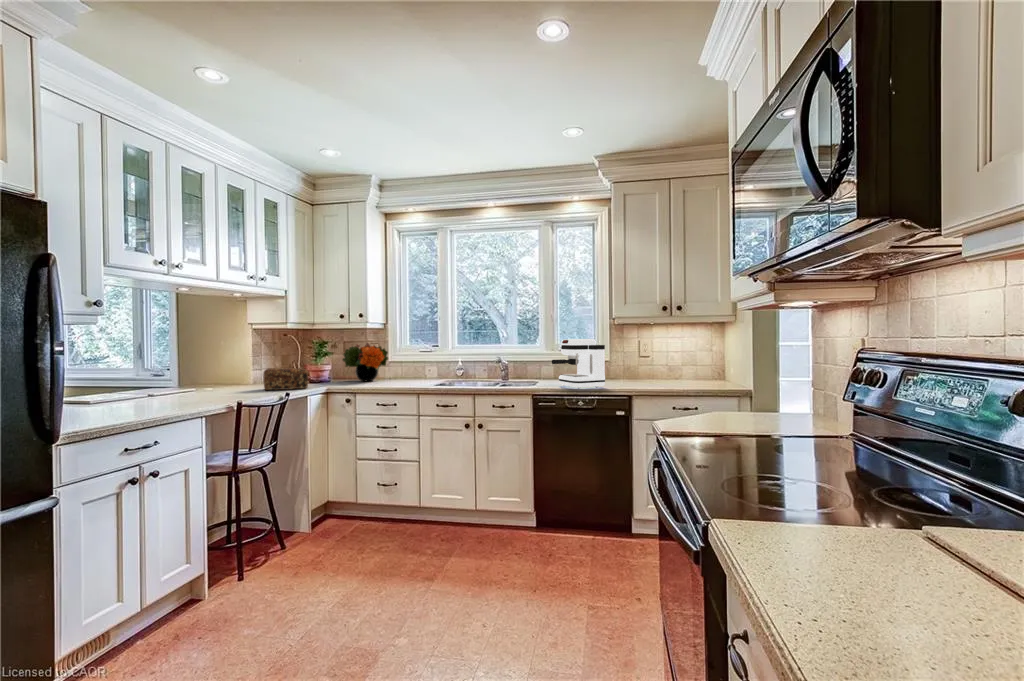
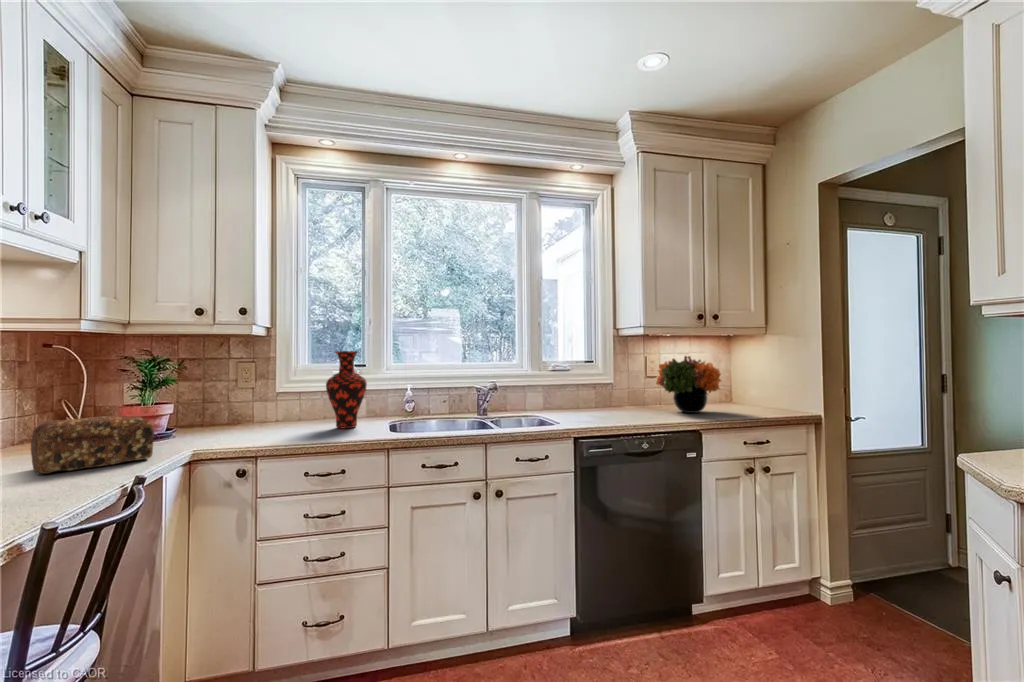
vase: none [401,337,424,383] -> present [326,351,367,429]
coffee maker: present [552,339,605,388] -> none [585,354,649,422]
flower arrangement: present [343,343,388,381] -> present [656,356,721,413]

